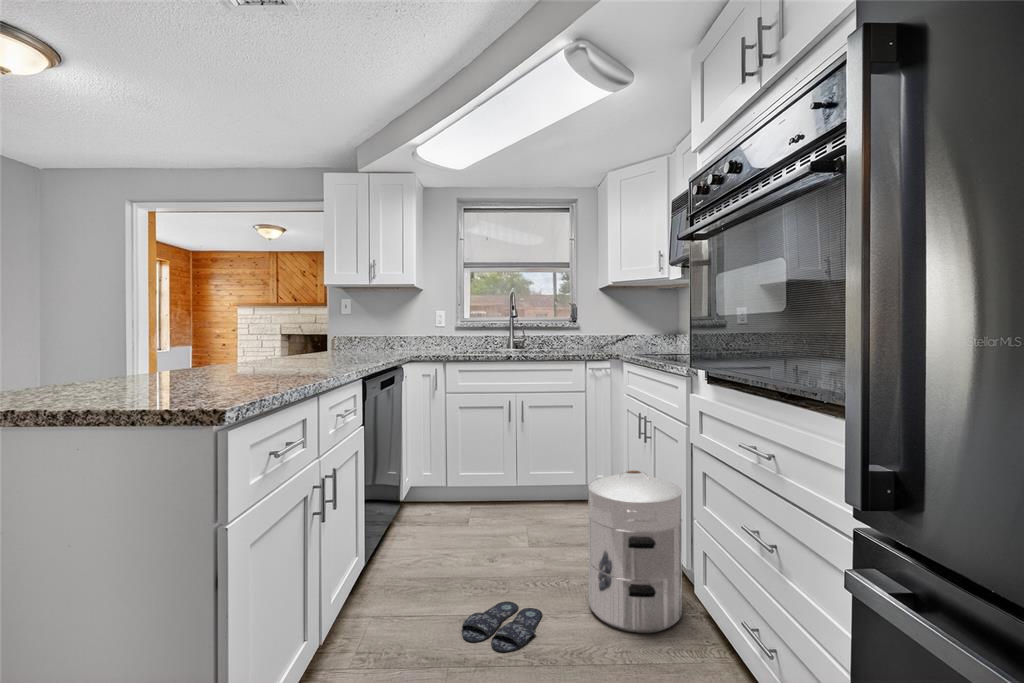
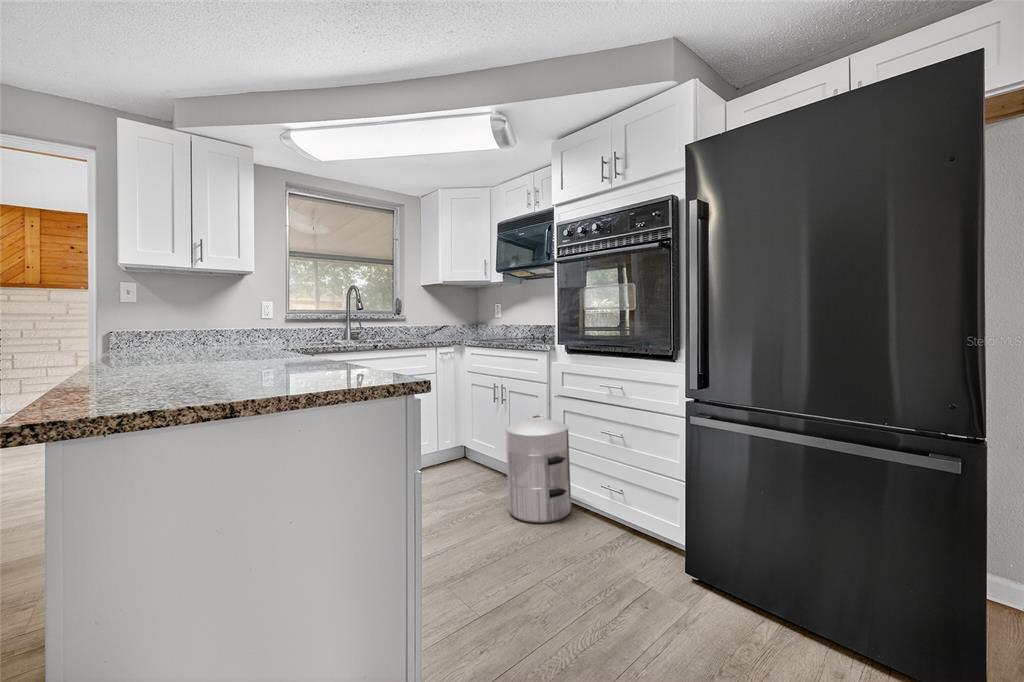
slippers: present [462,601,542,652] -> none [443,529,498,561]

